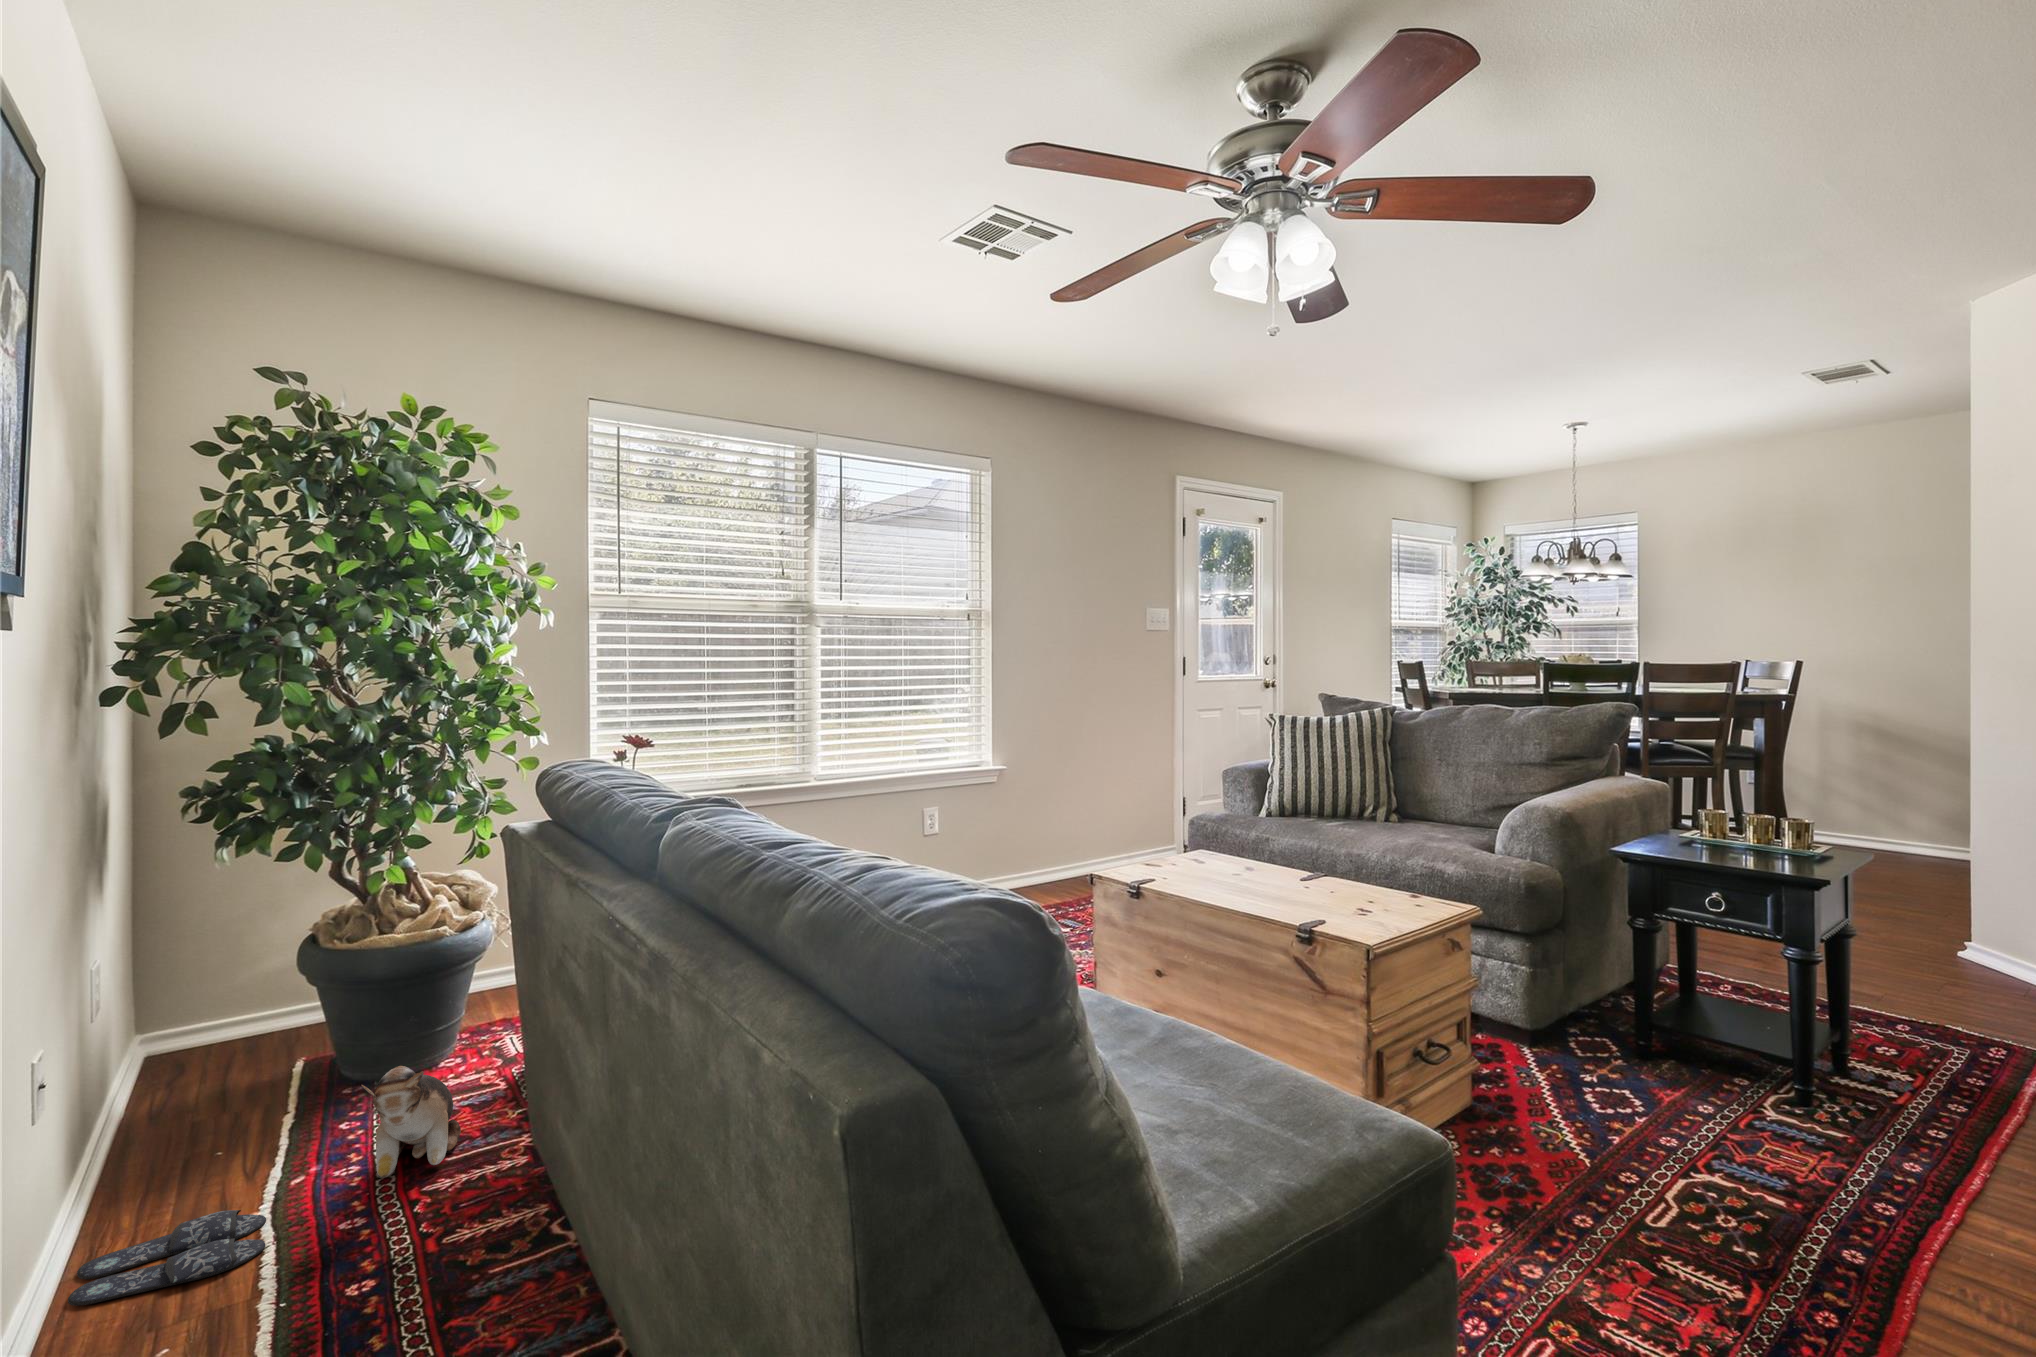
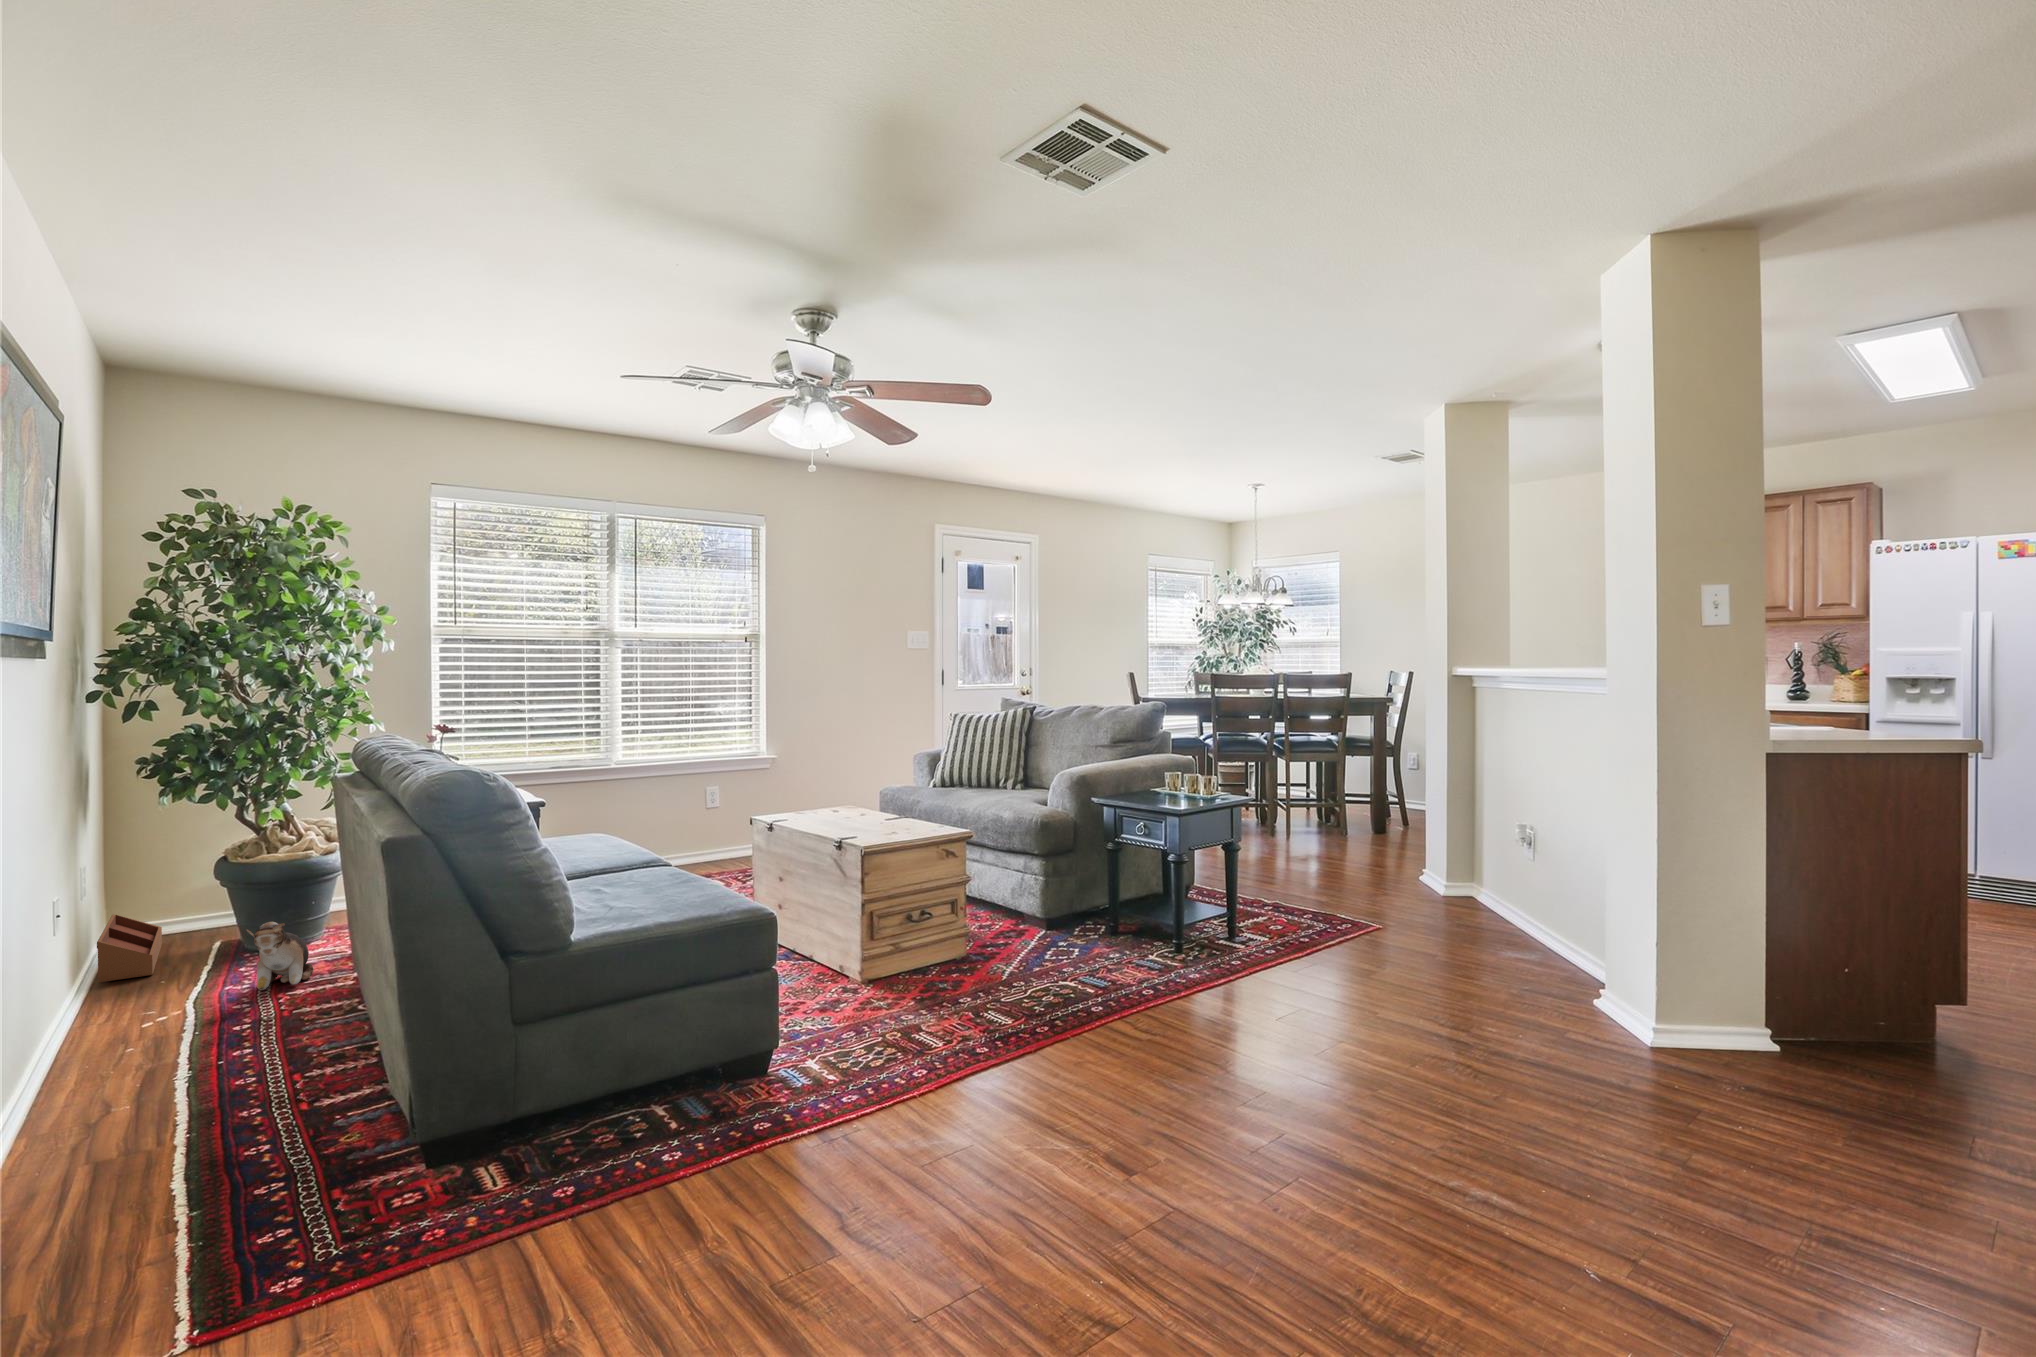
storage bin: none [120,1019,223,1152] -> present [97,914,162,982]
slippers: present [68,1210,266,1306] -> none [74,1001,188,1035]

